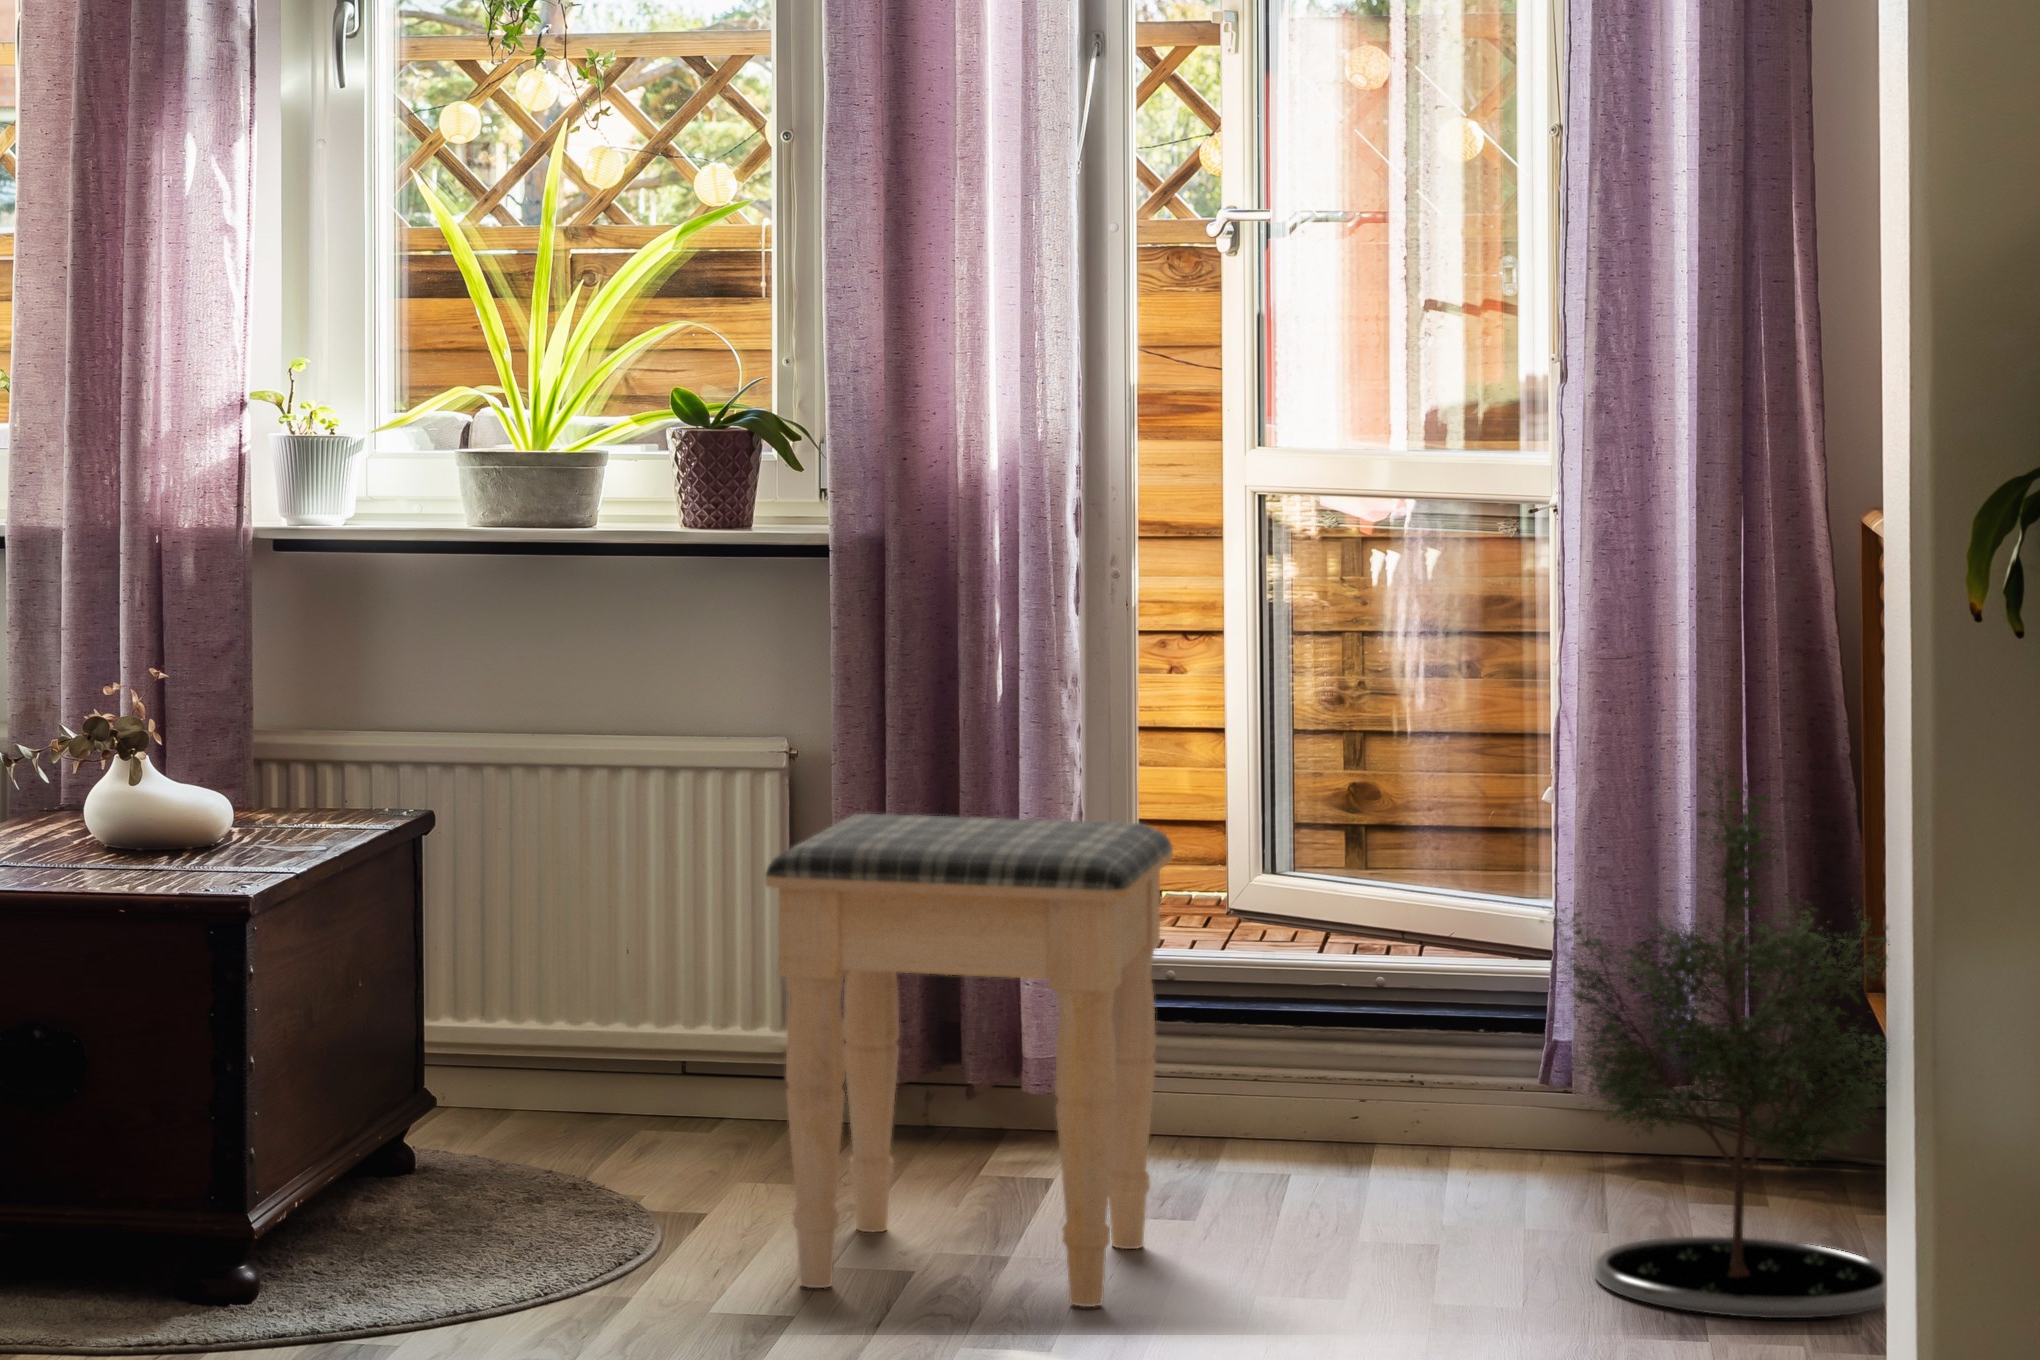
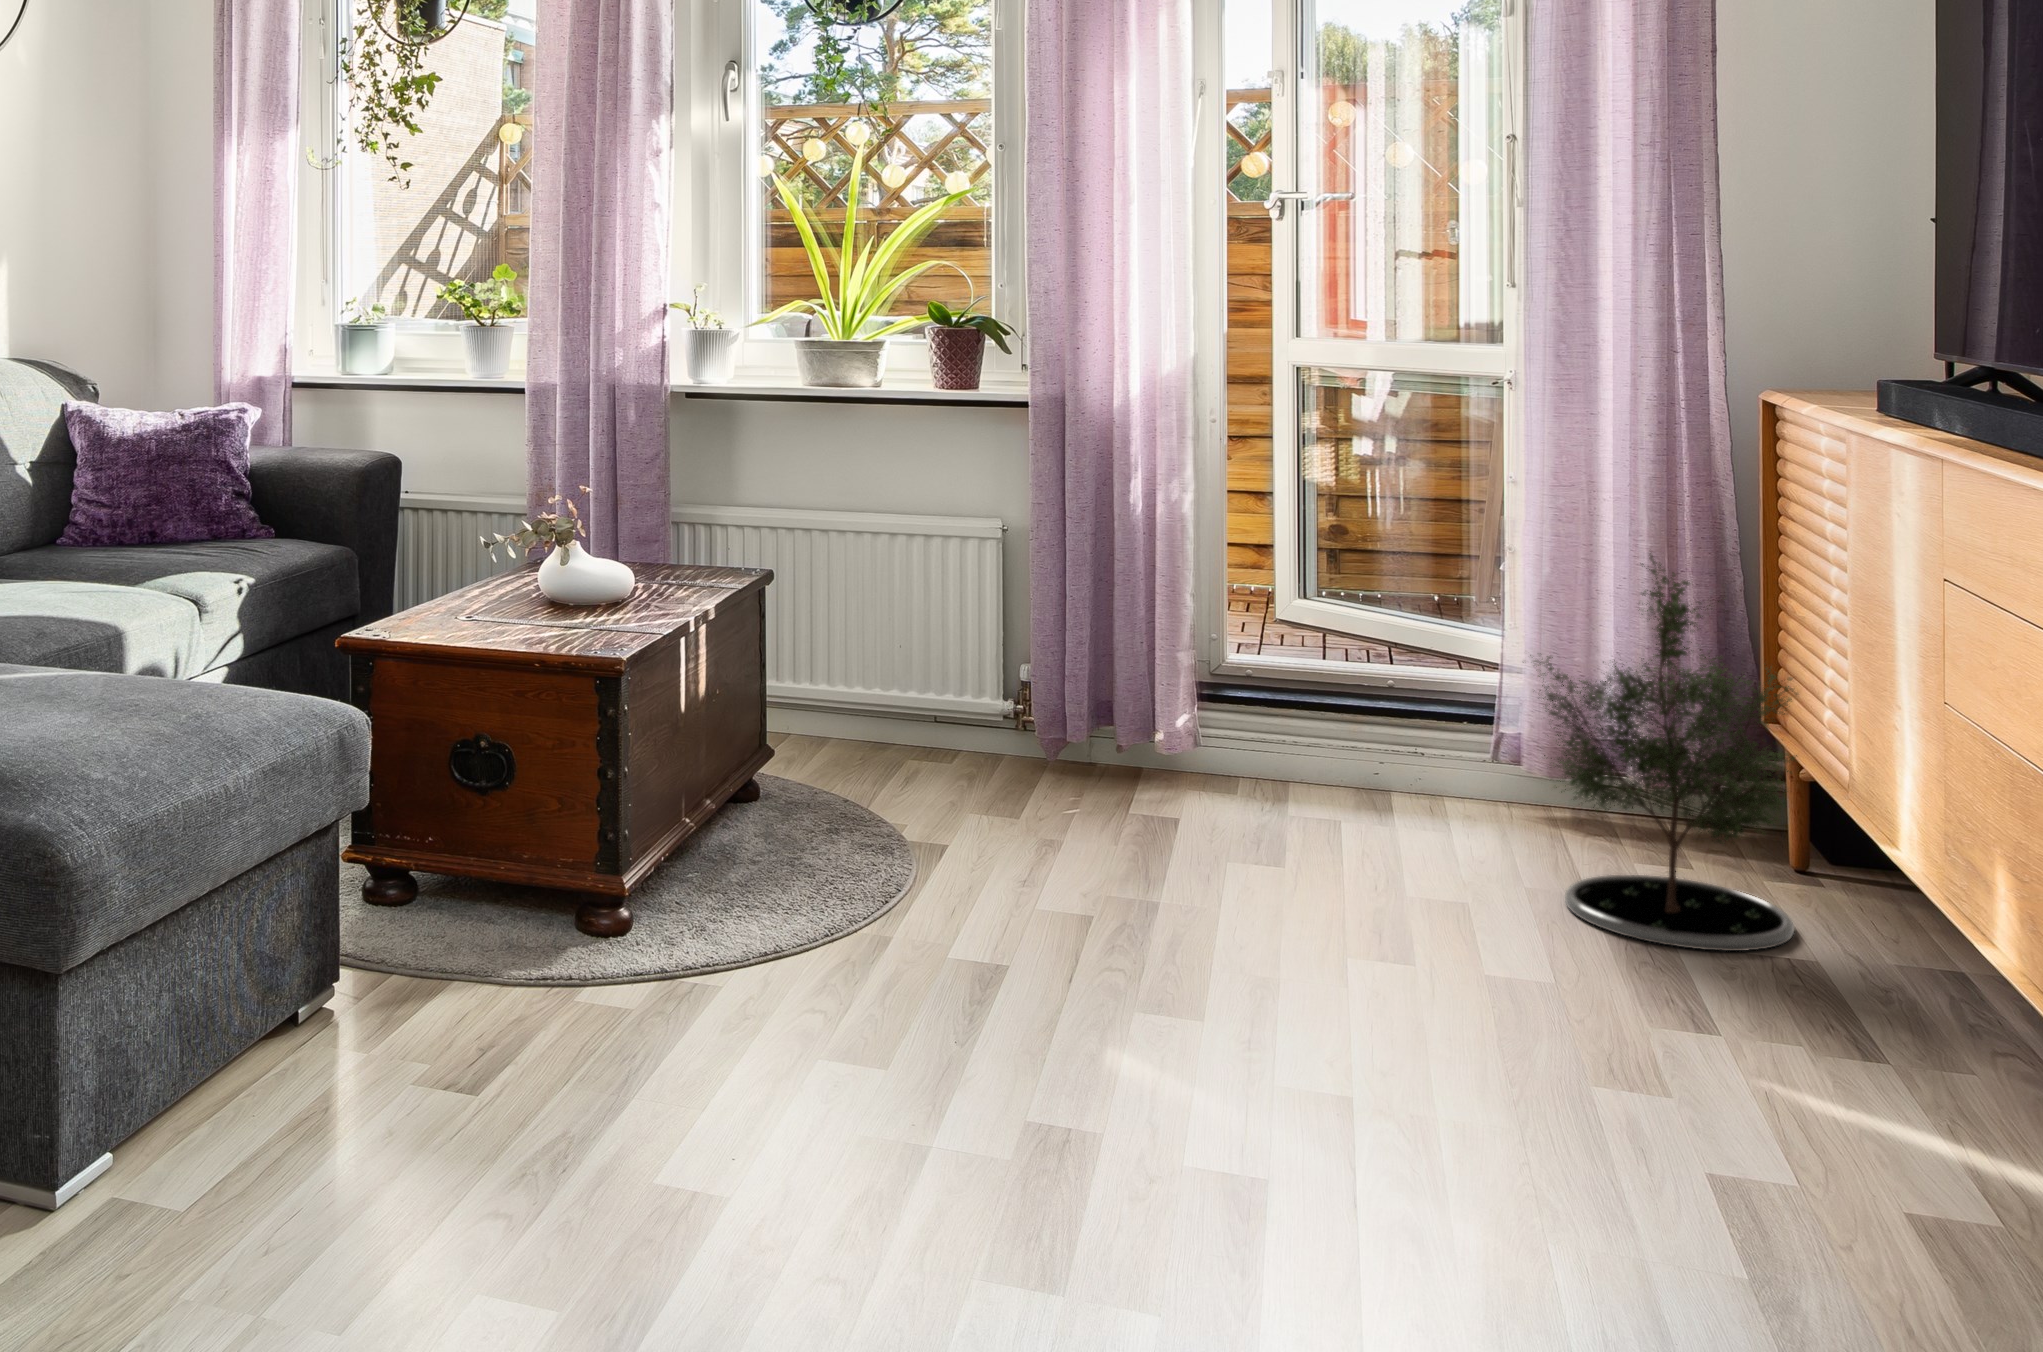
footstool: present [765,814,1173,1307] -> none [996,578,1267,922]

